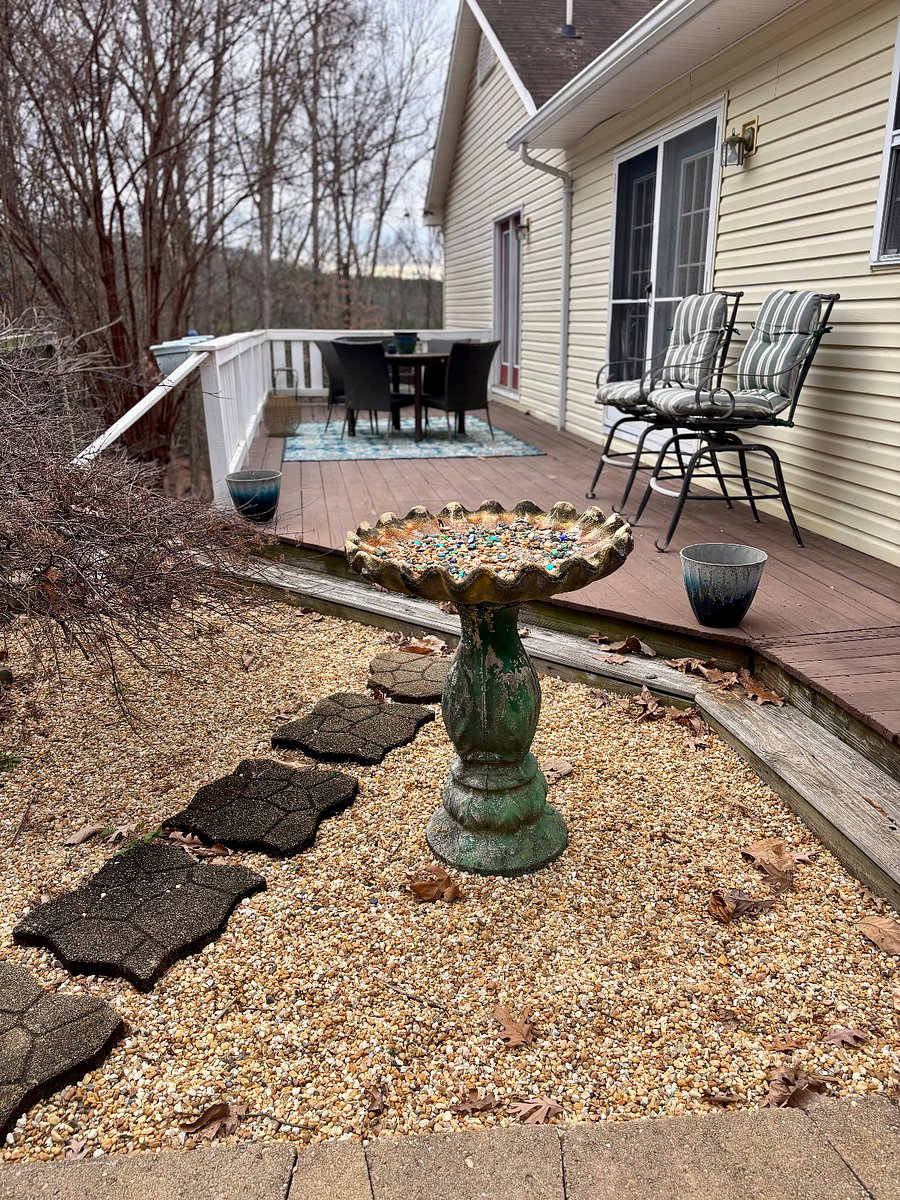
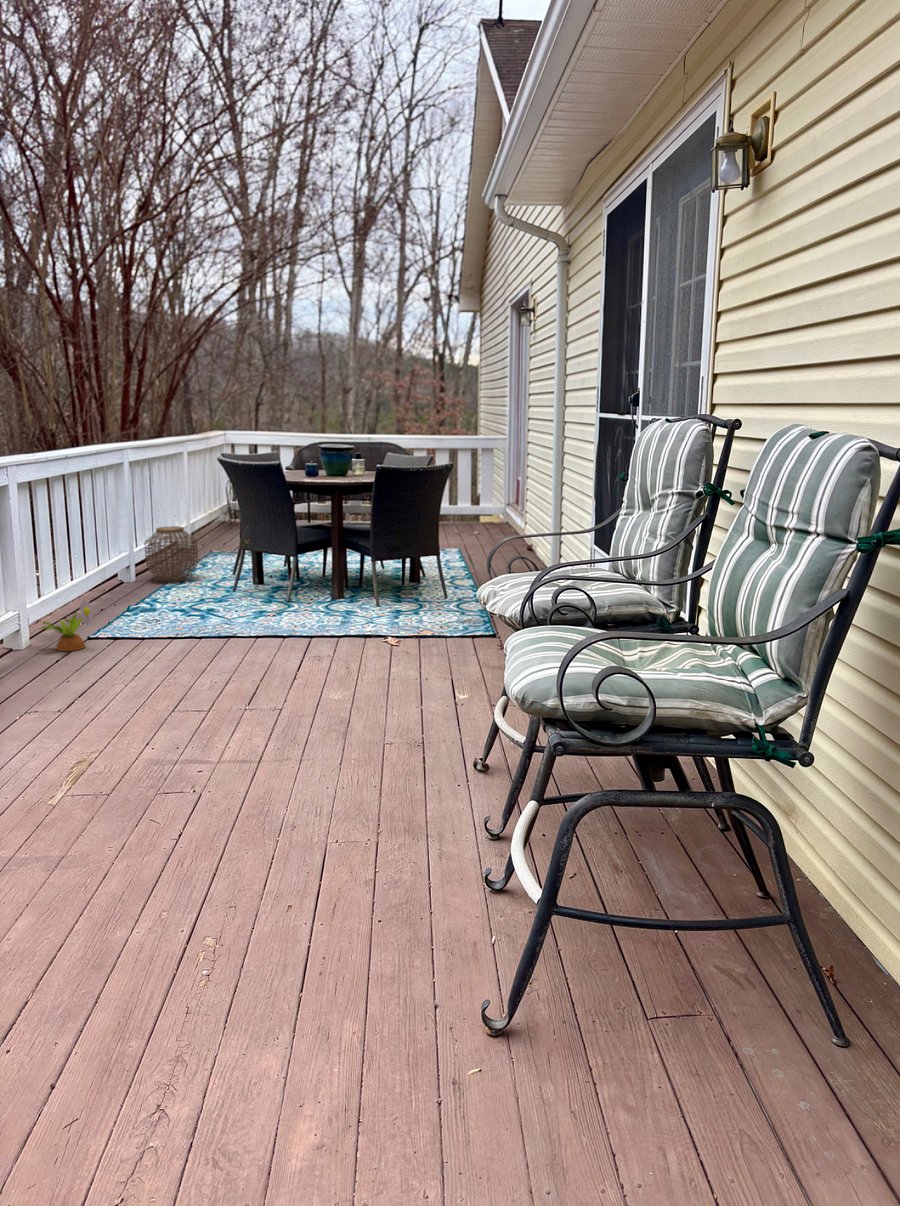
decorative plant: none [251,430,285,467] -> present [41,599,93,651]

